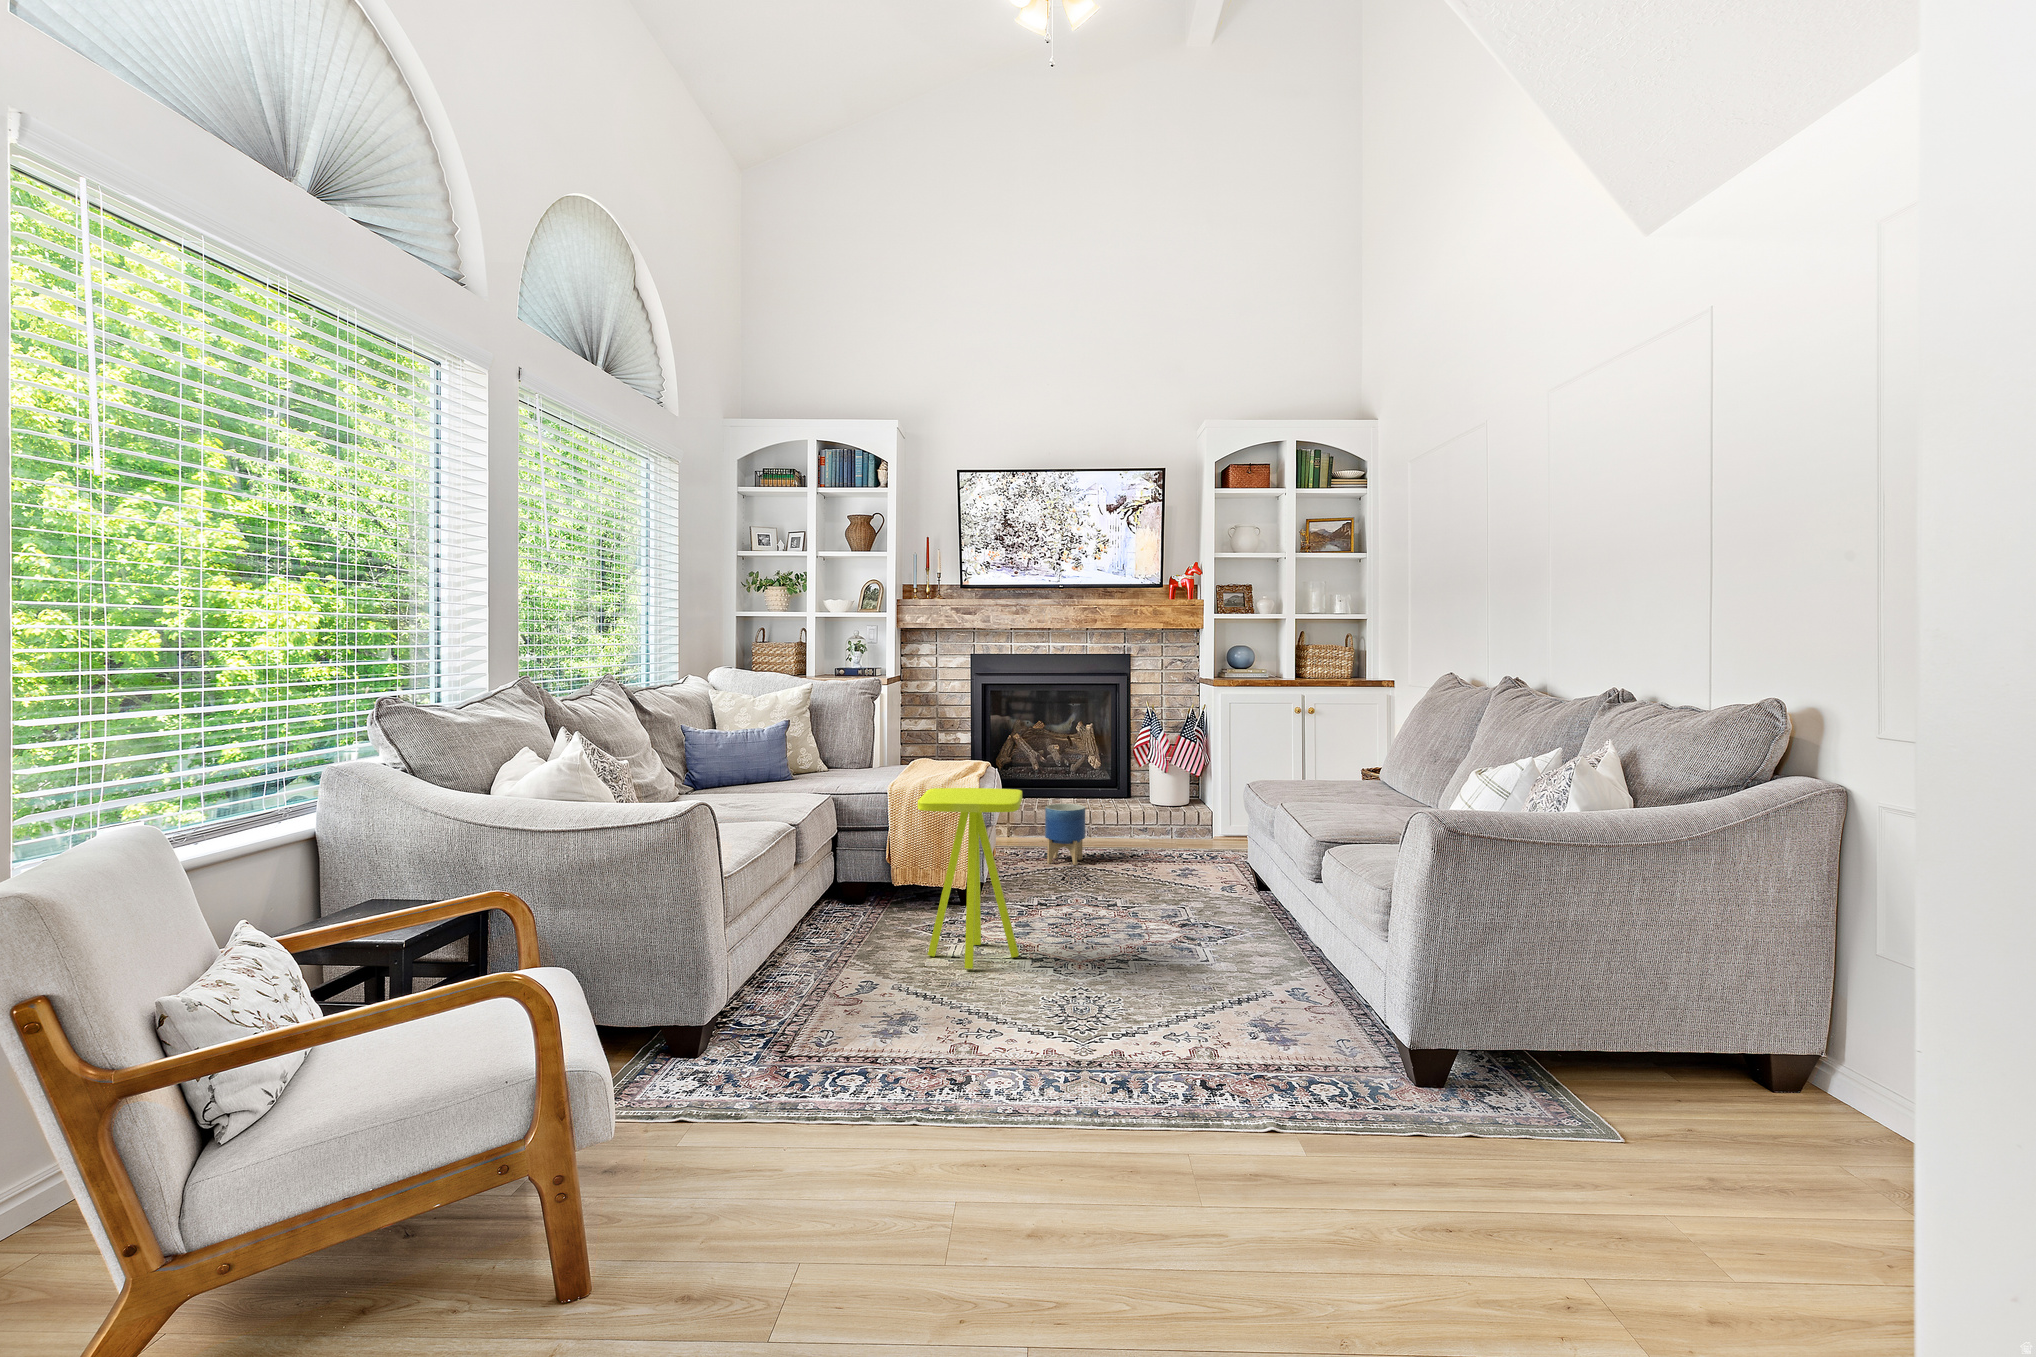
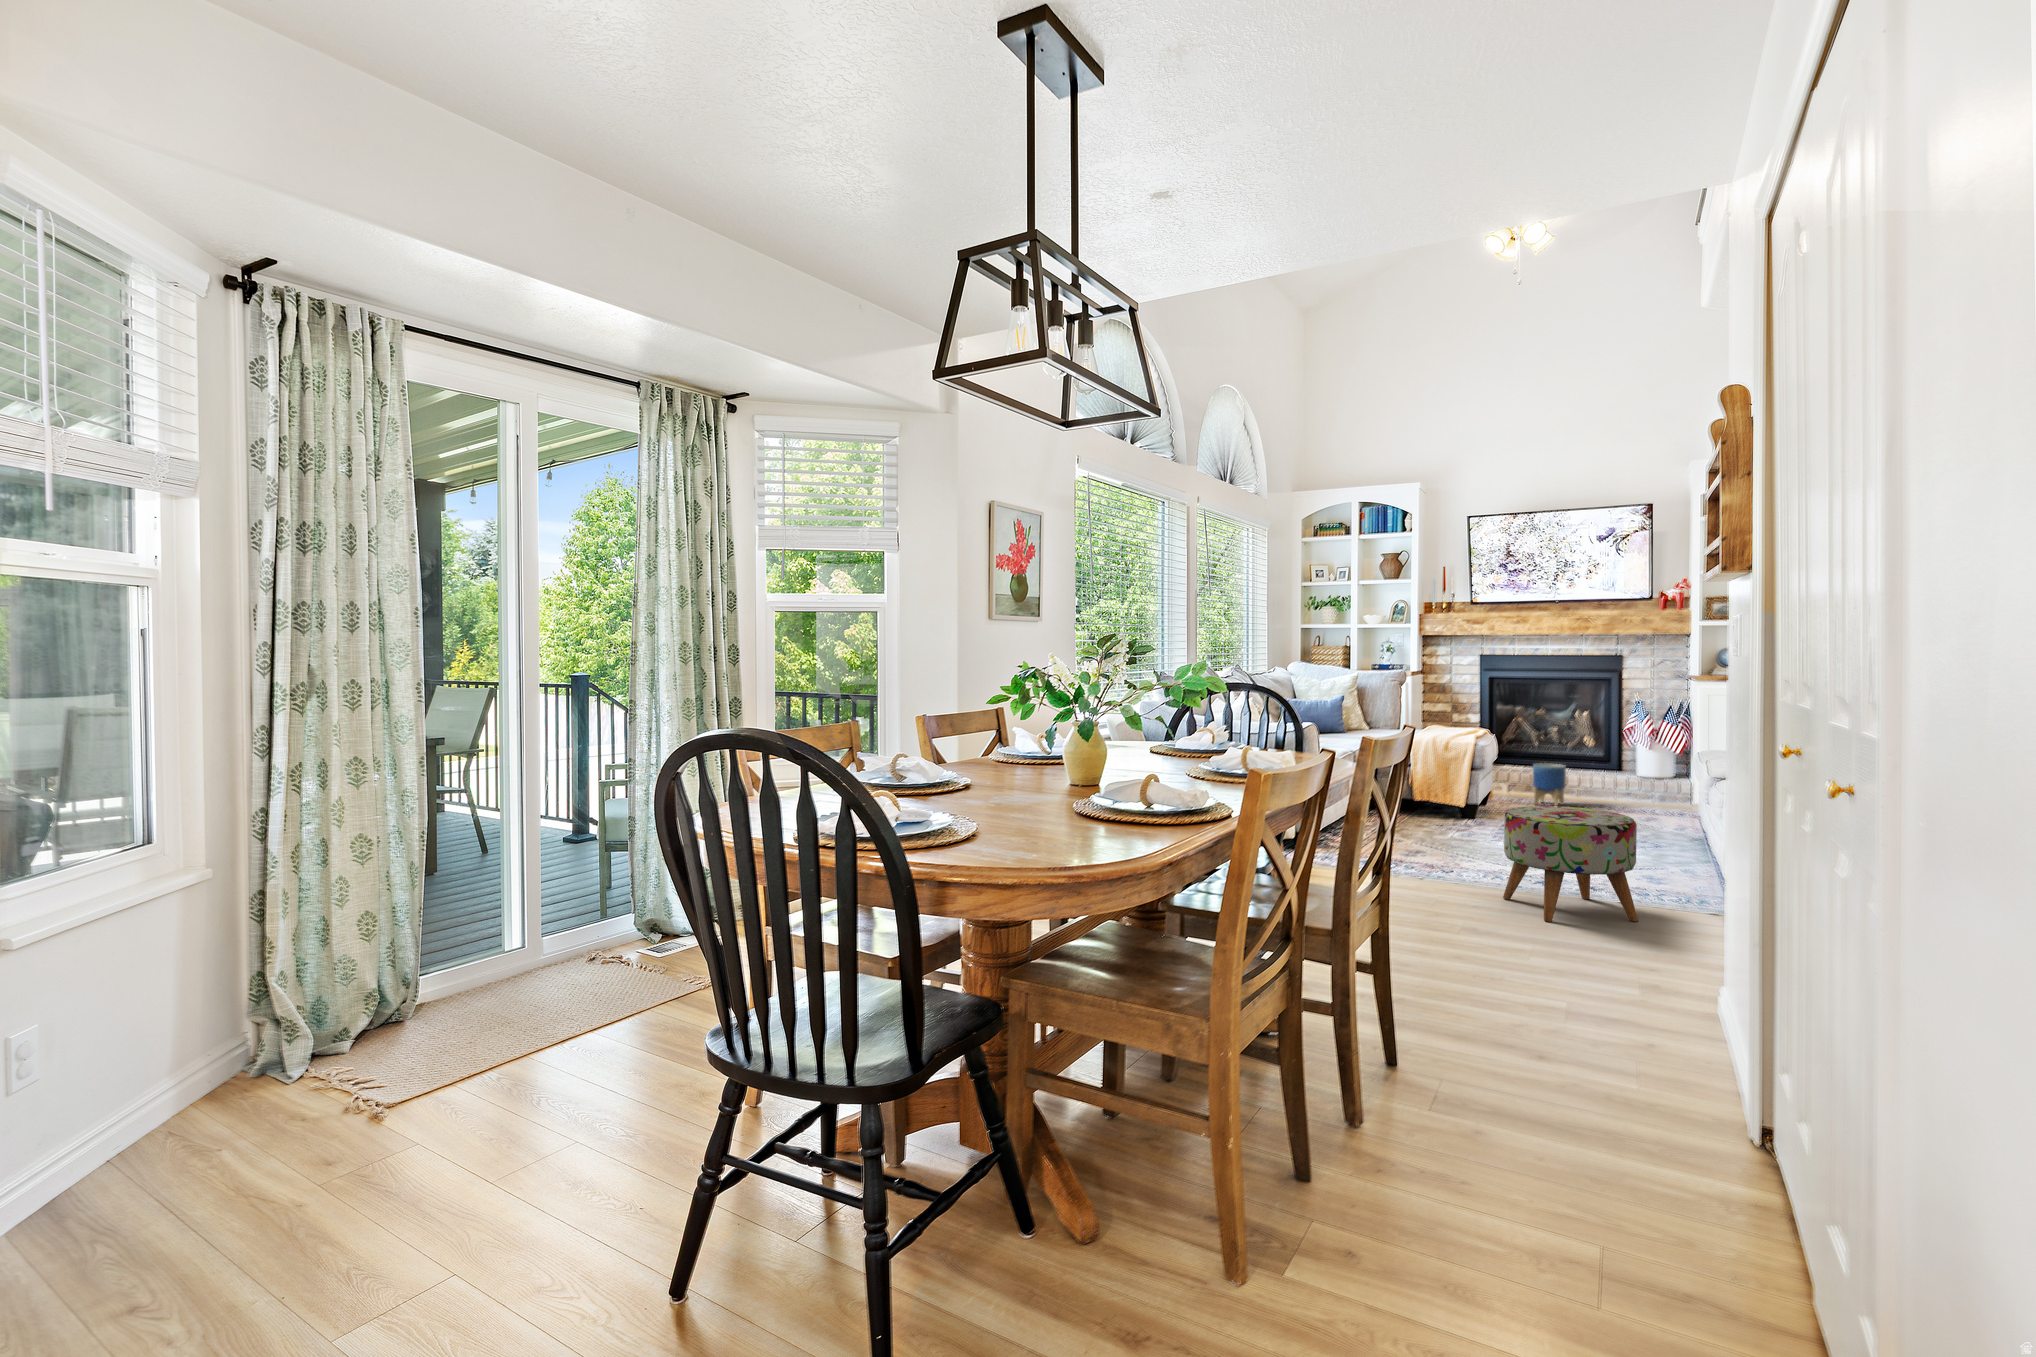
side table: present [918,788,1022,969] -> none [1430,737,1502,843]
ottoman: none [1062,946,1308,1233] -> present [1503,806,1638,922]

